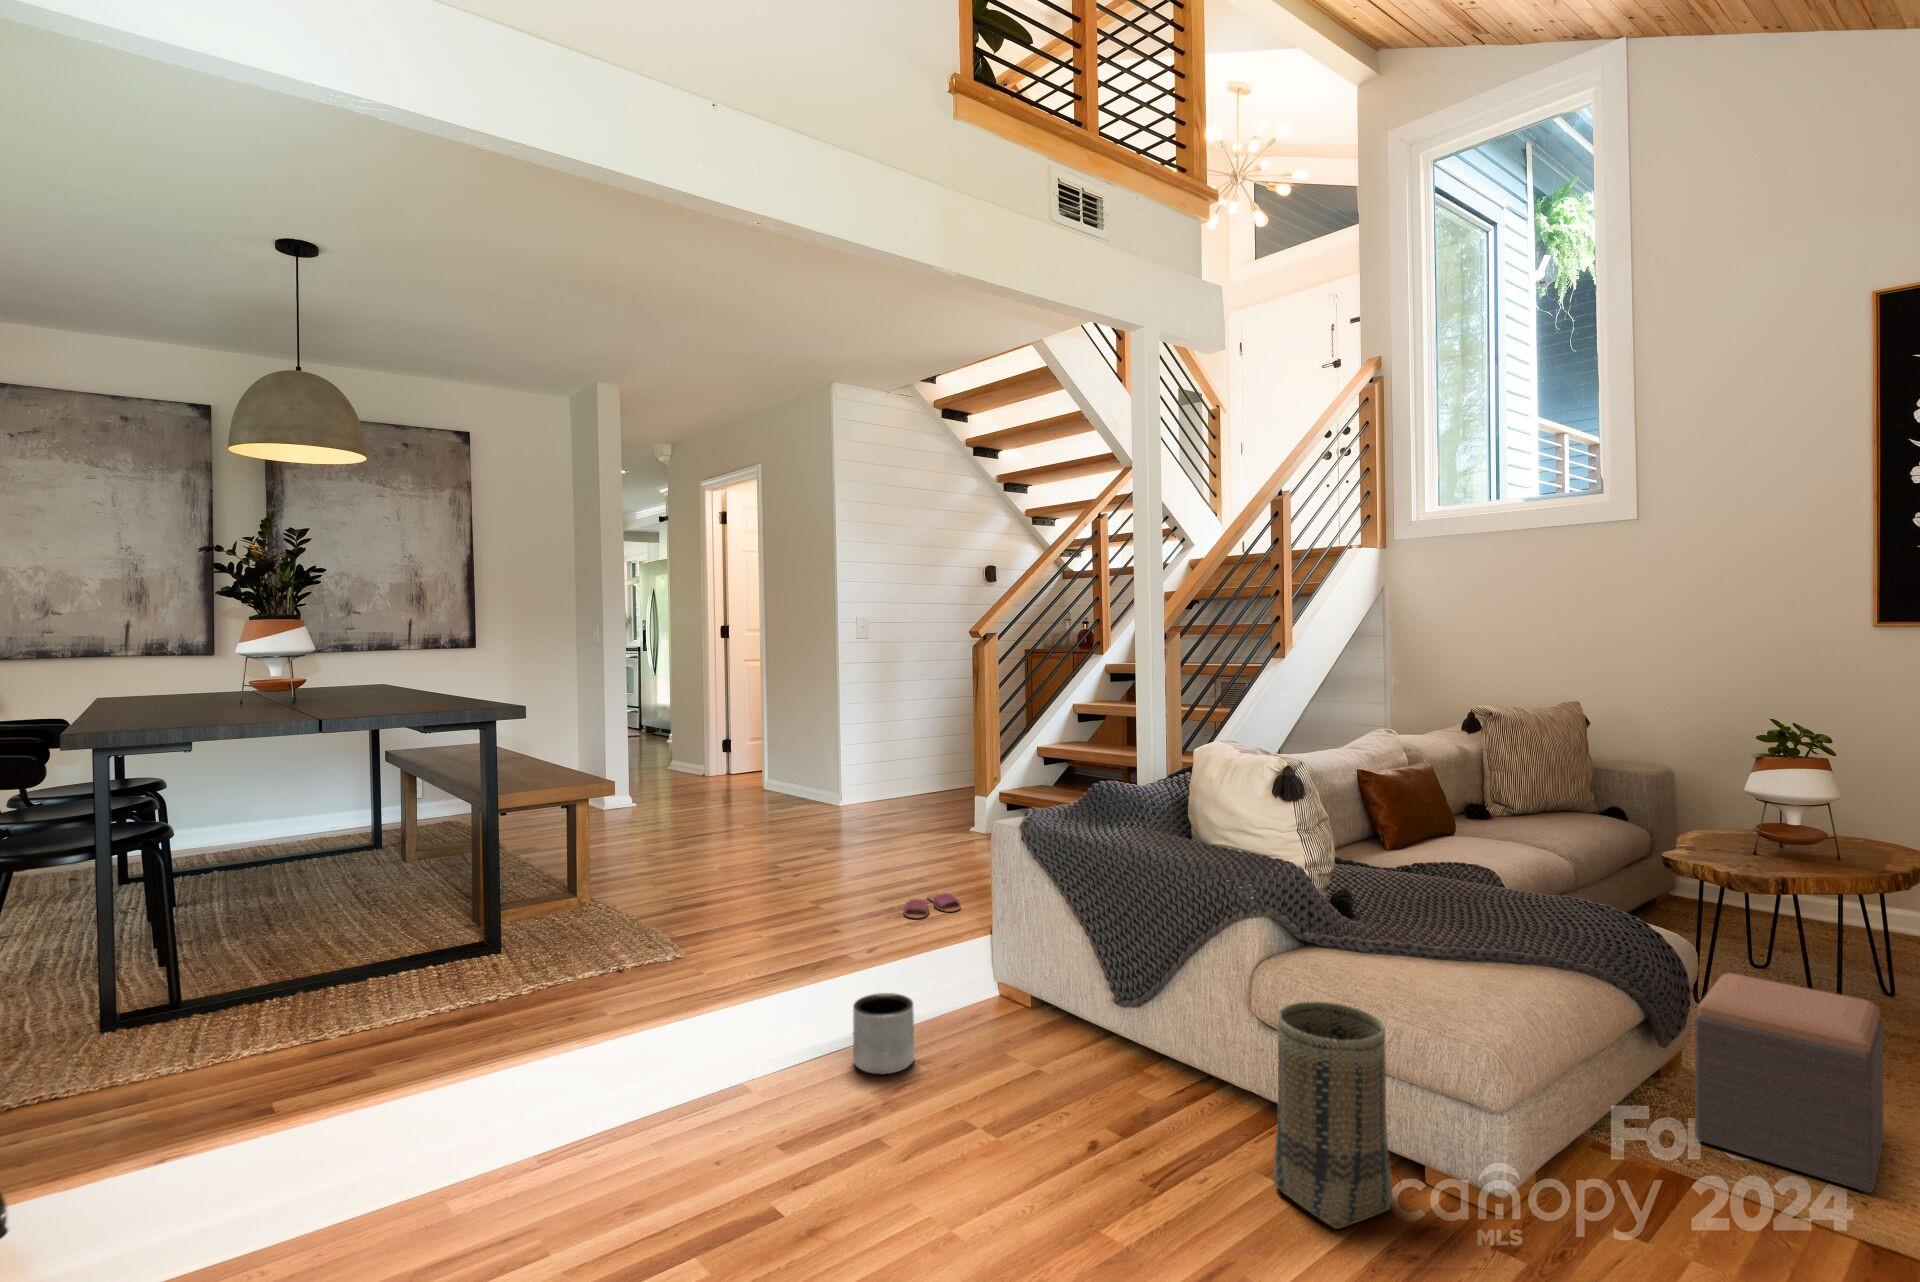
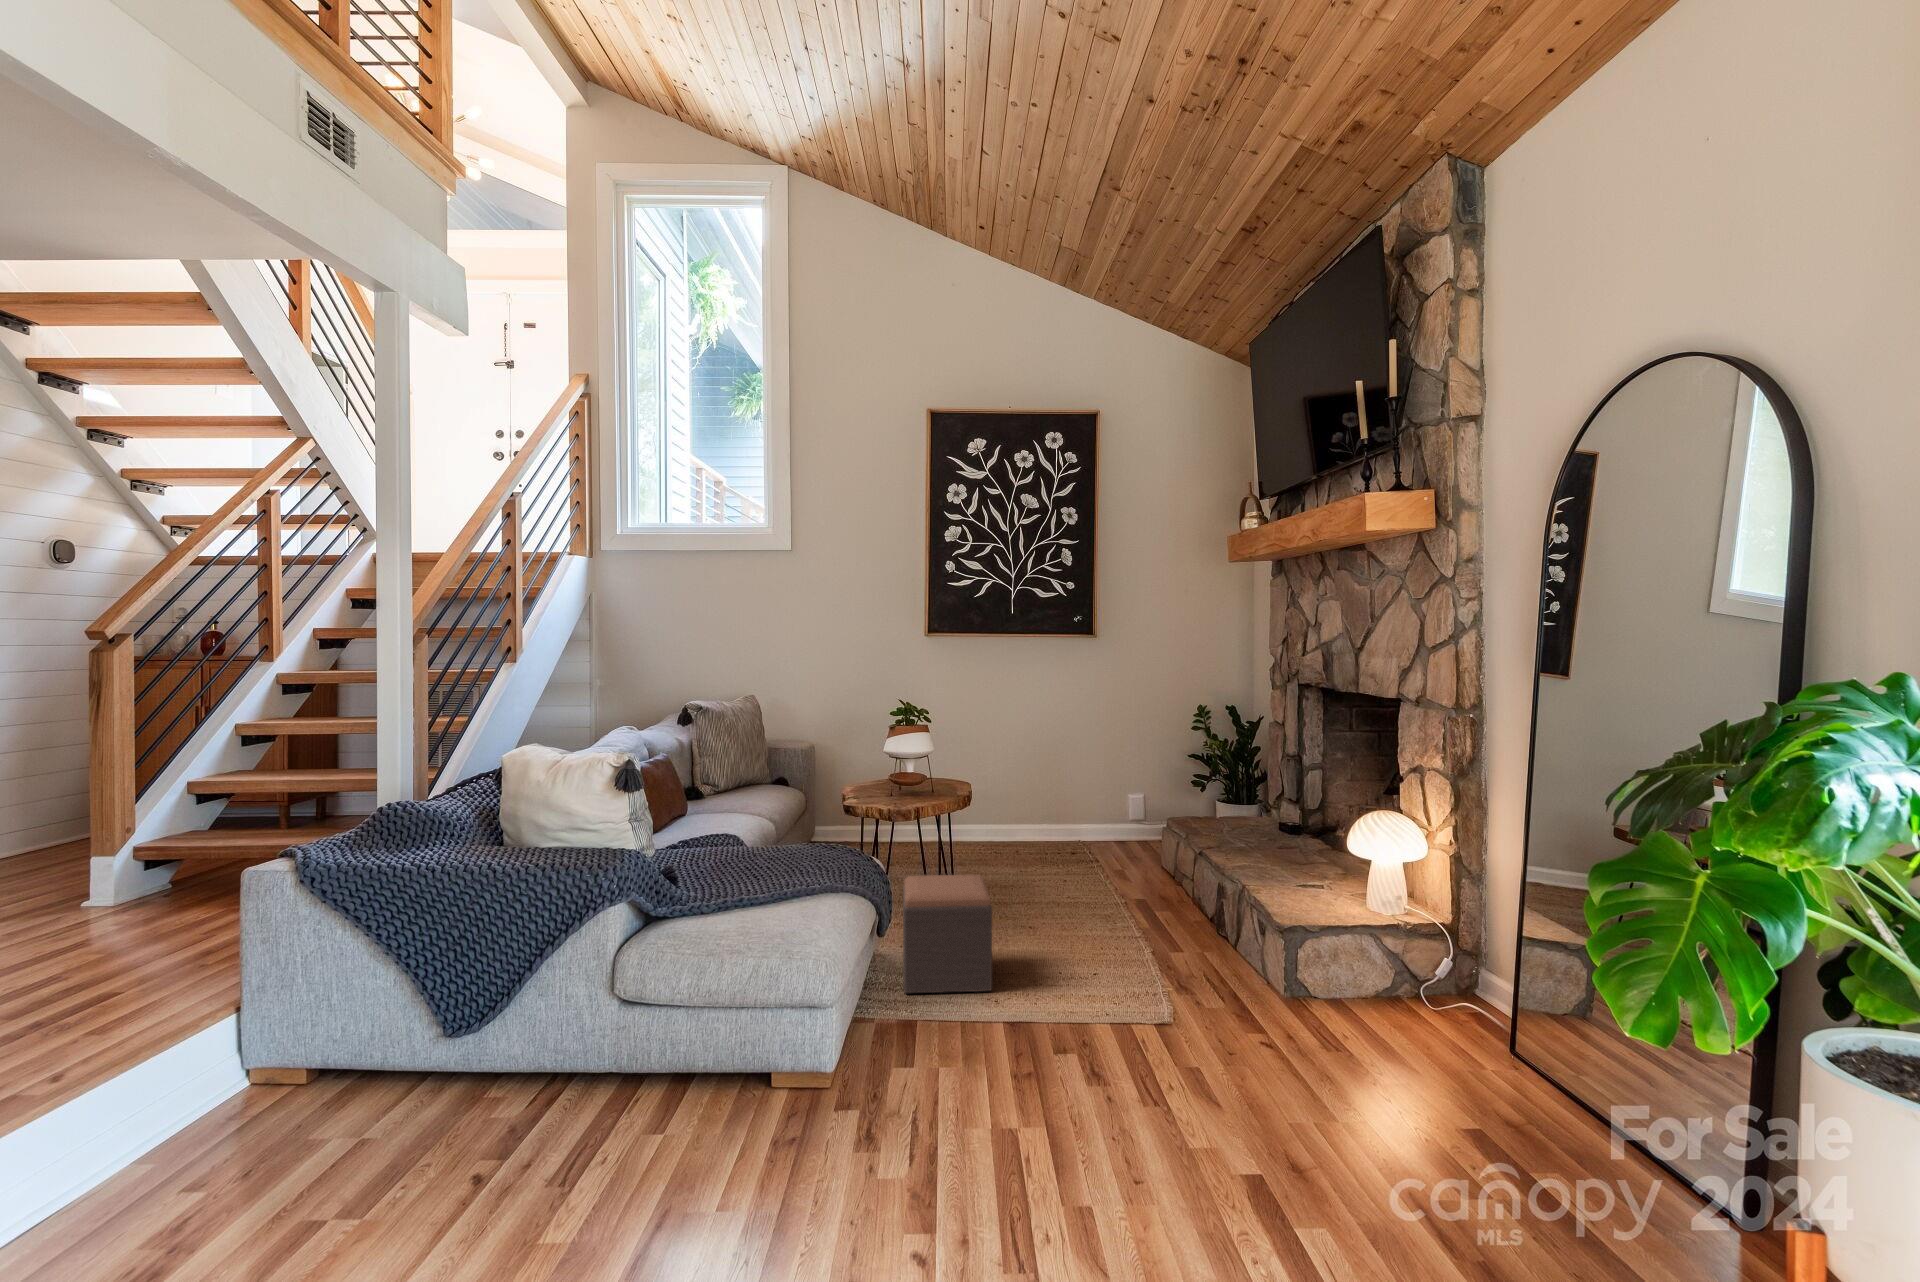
slippers: present [903,893,960,918] -> none [62,983,160,1028]
planter: present [853,993,914,1074] -> none [76,1117,182,1235]
basket: present [1273,1001,1392,1229] -> none [666,961,759,1144]

